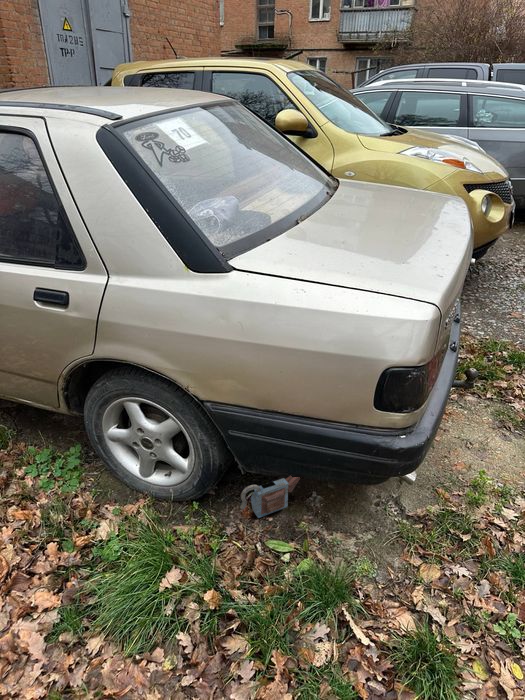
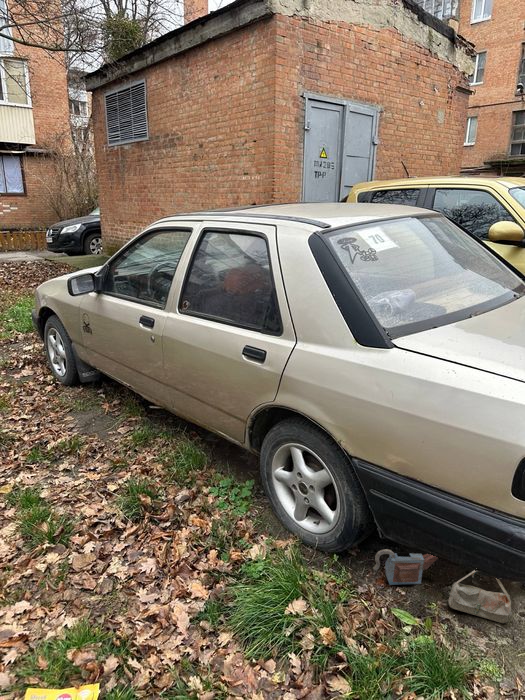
bag: none [318,470,377,522] -> present [448,570,512,623]

